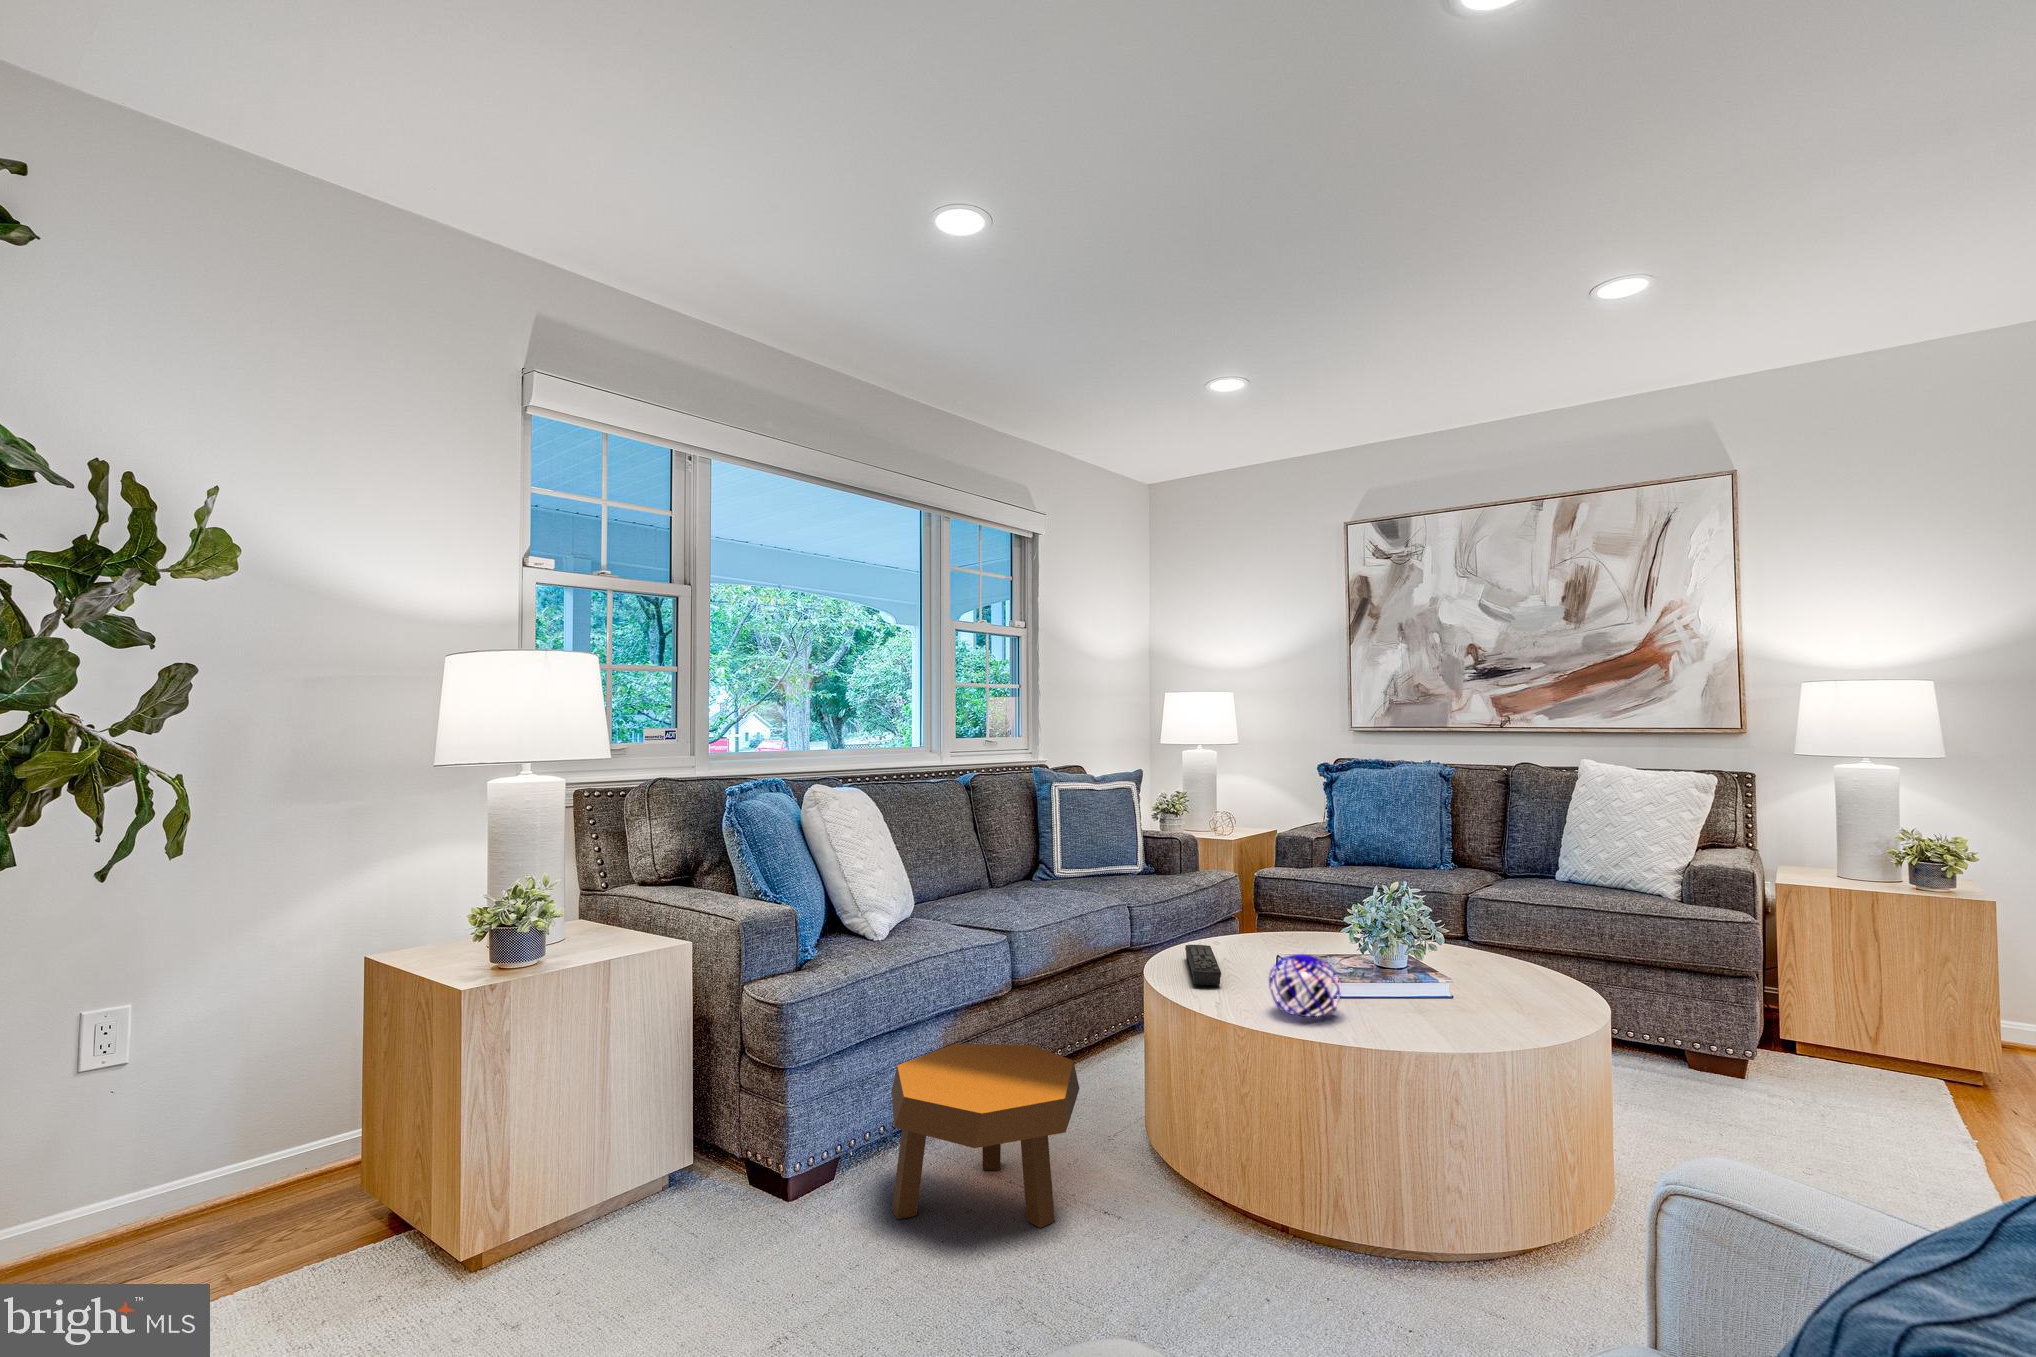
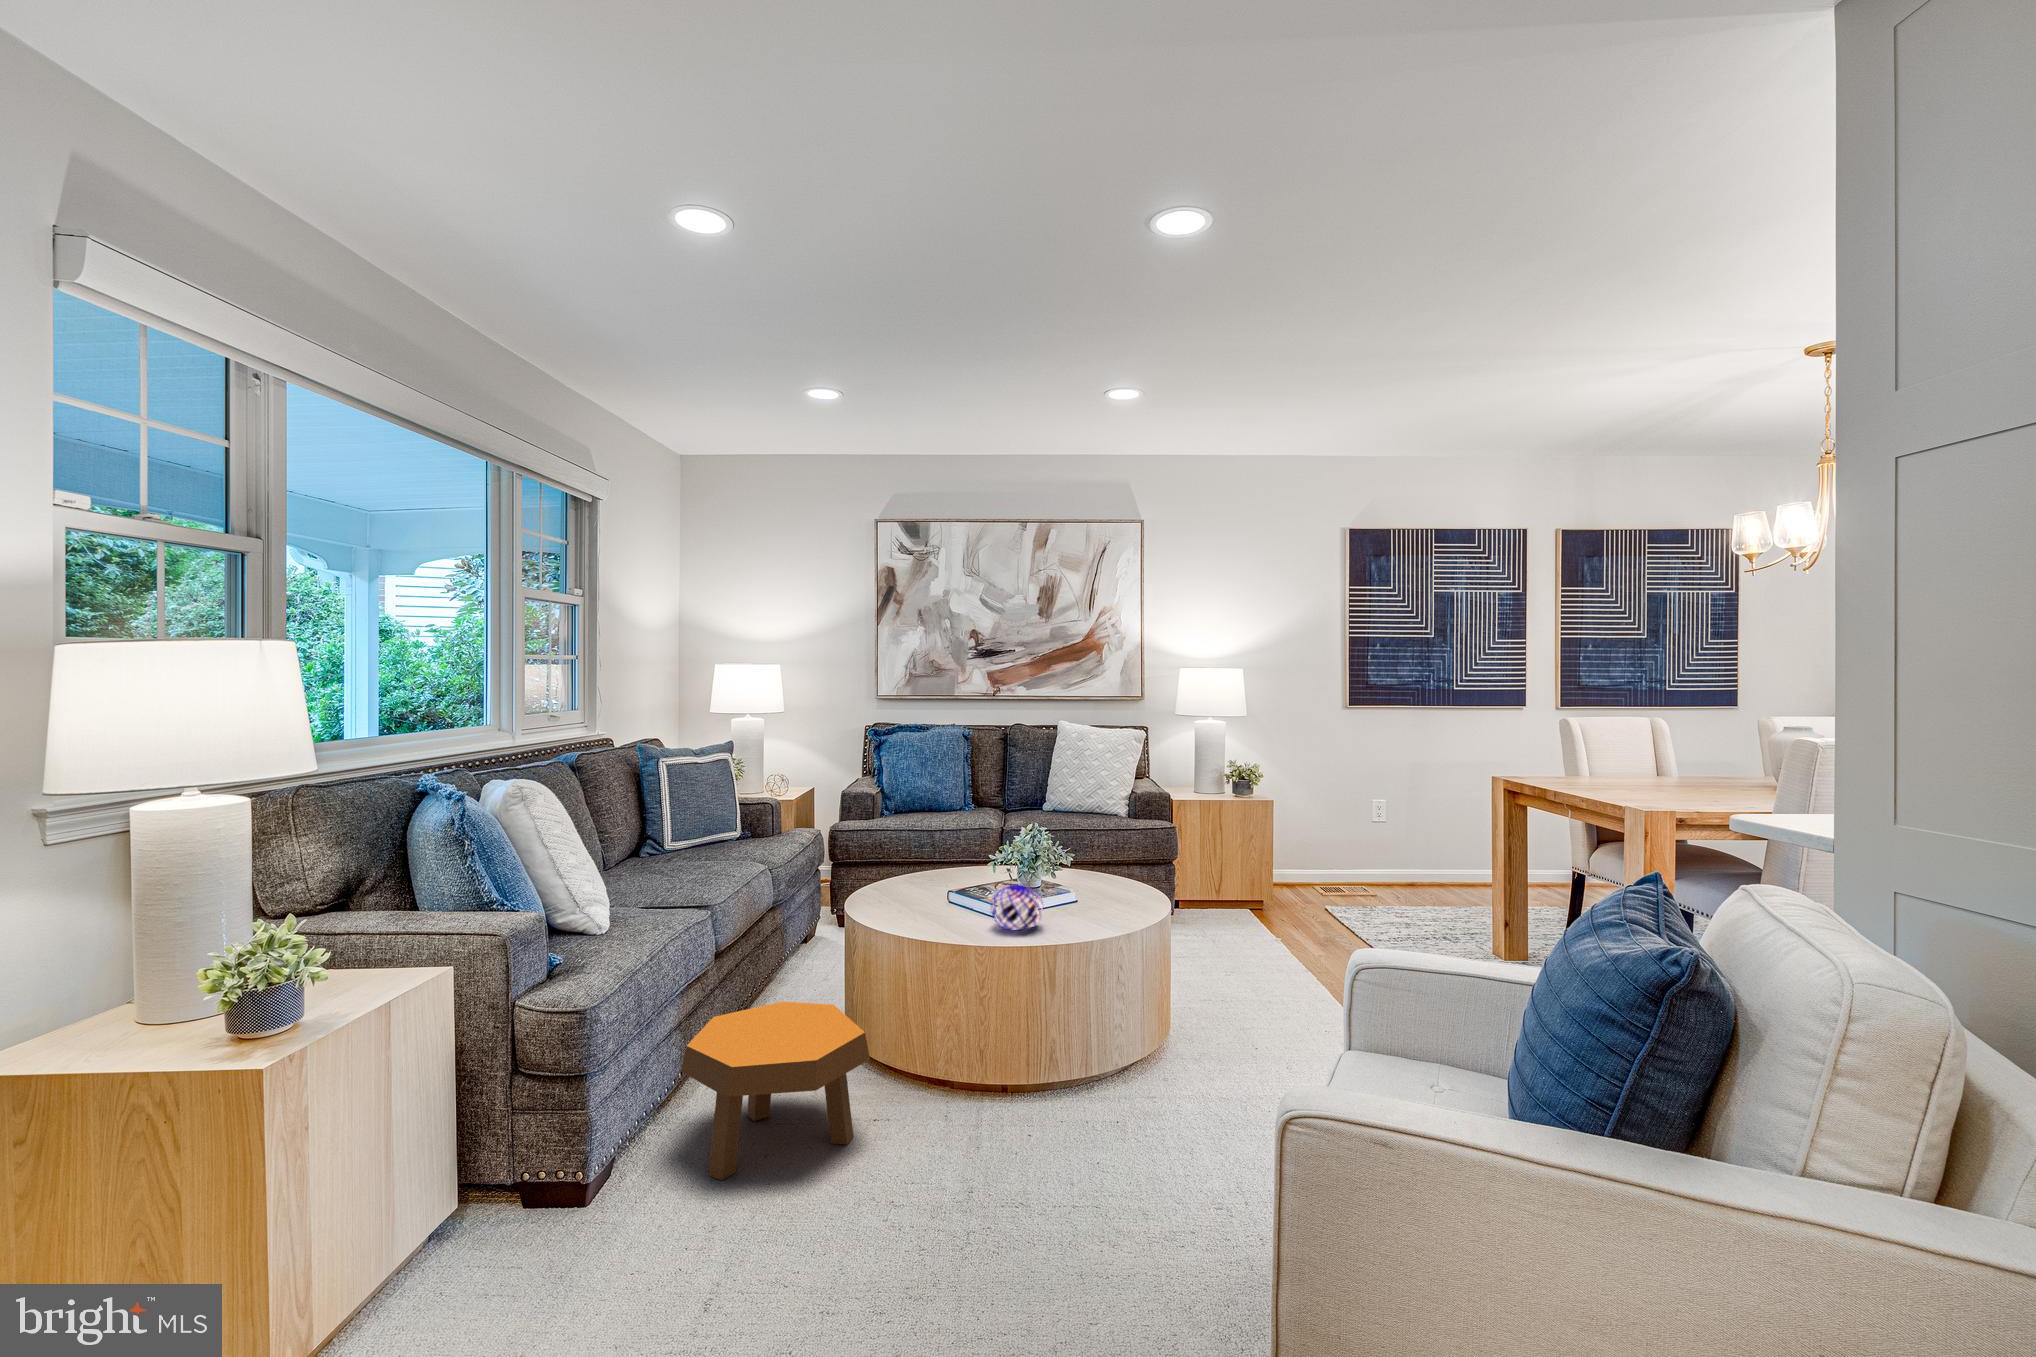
remote control: present [1185,945,1221,986] -> none [881,891,939,923]

